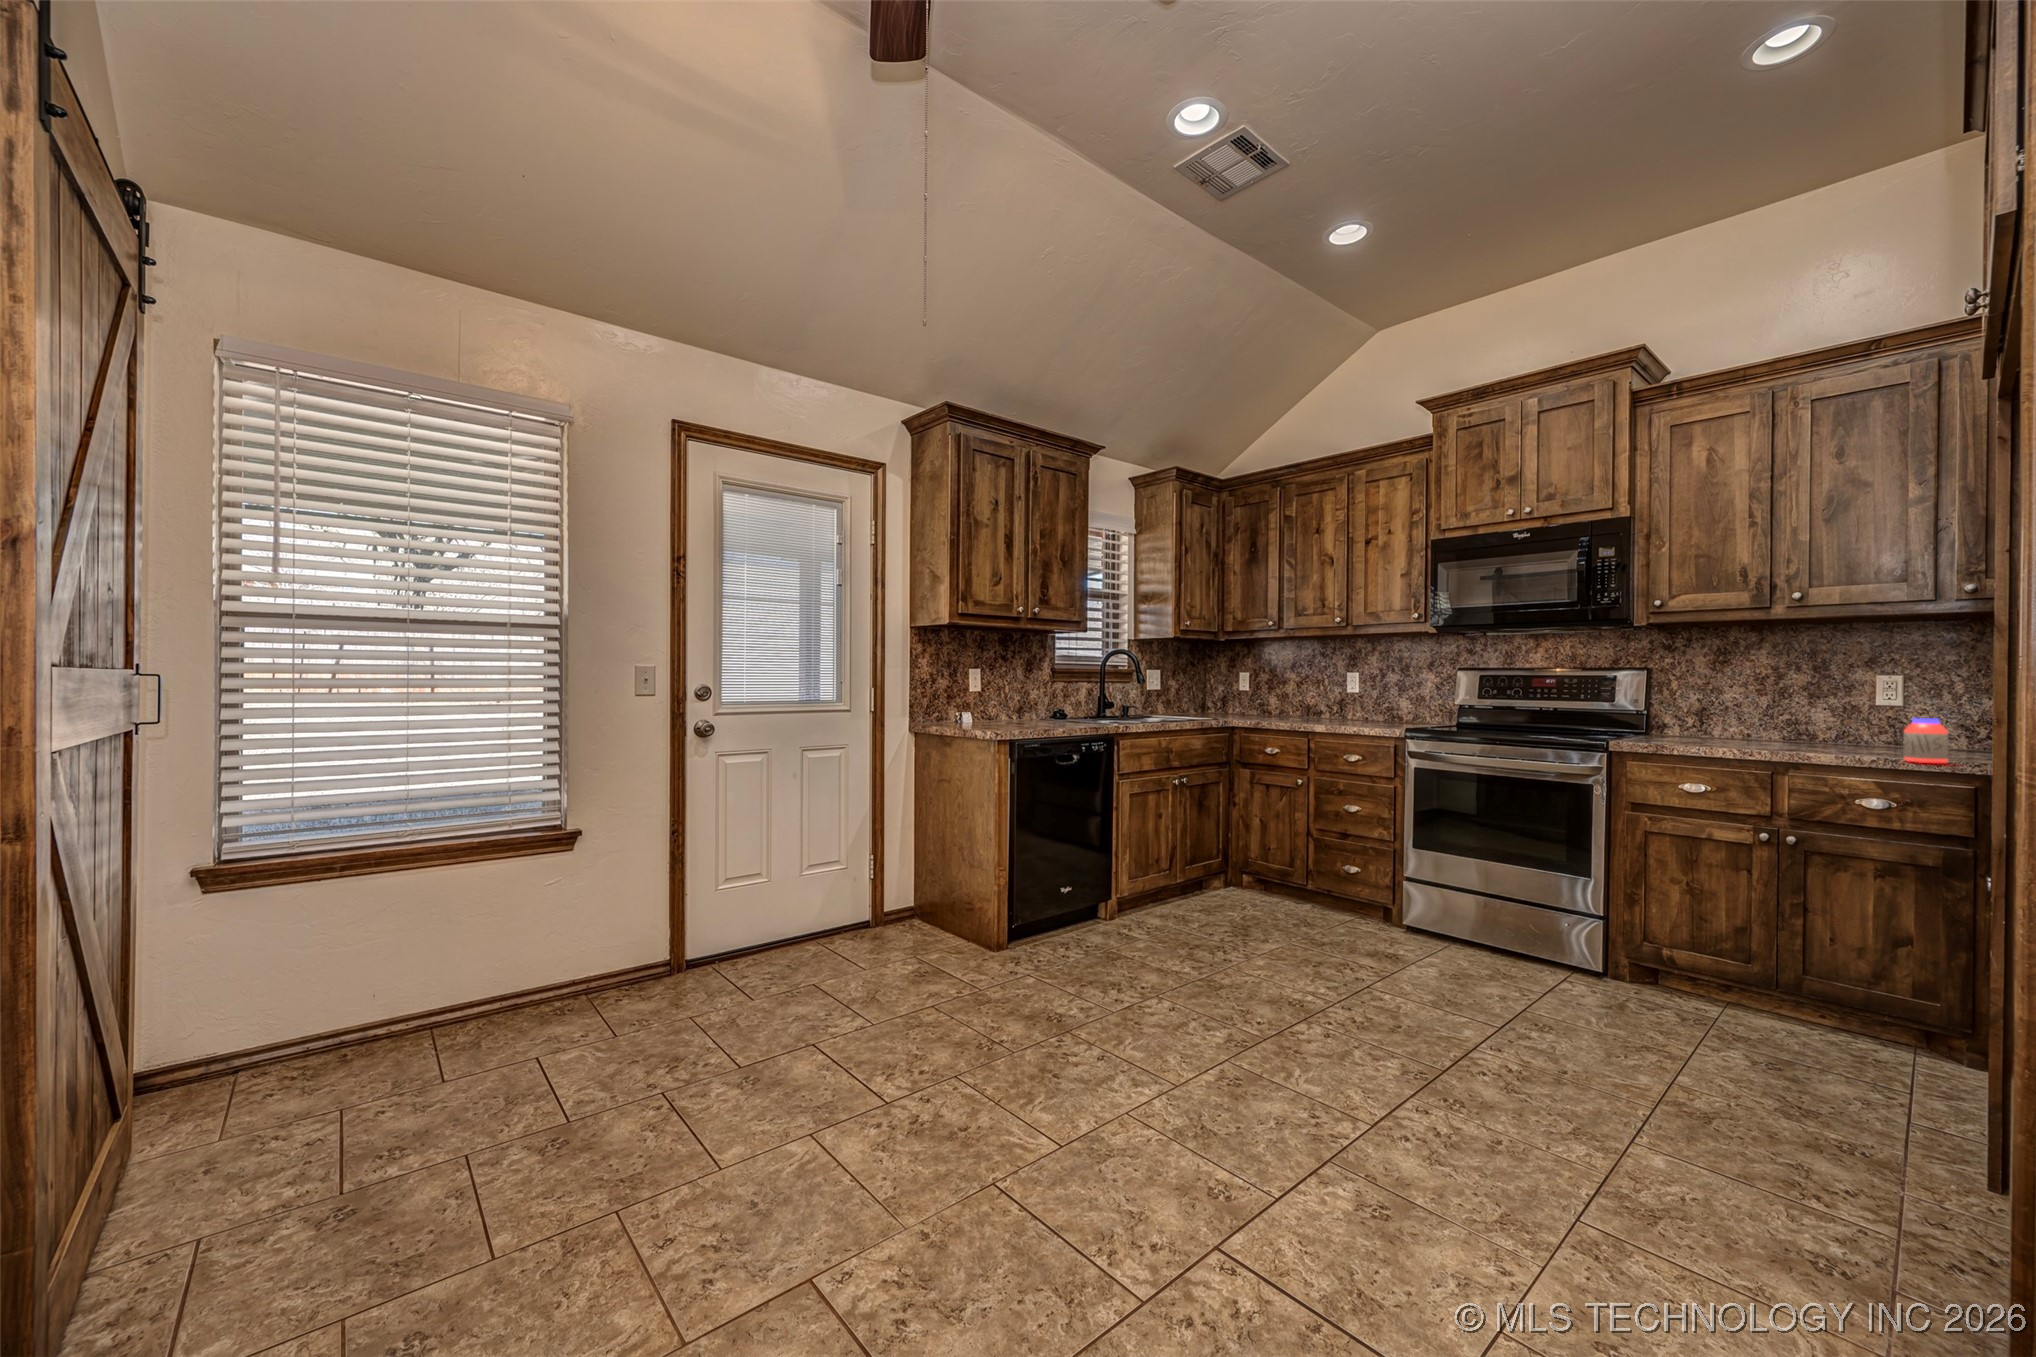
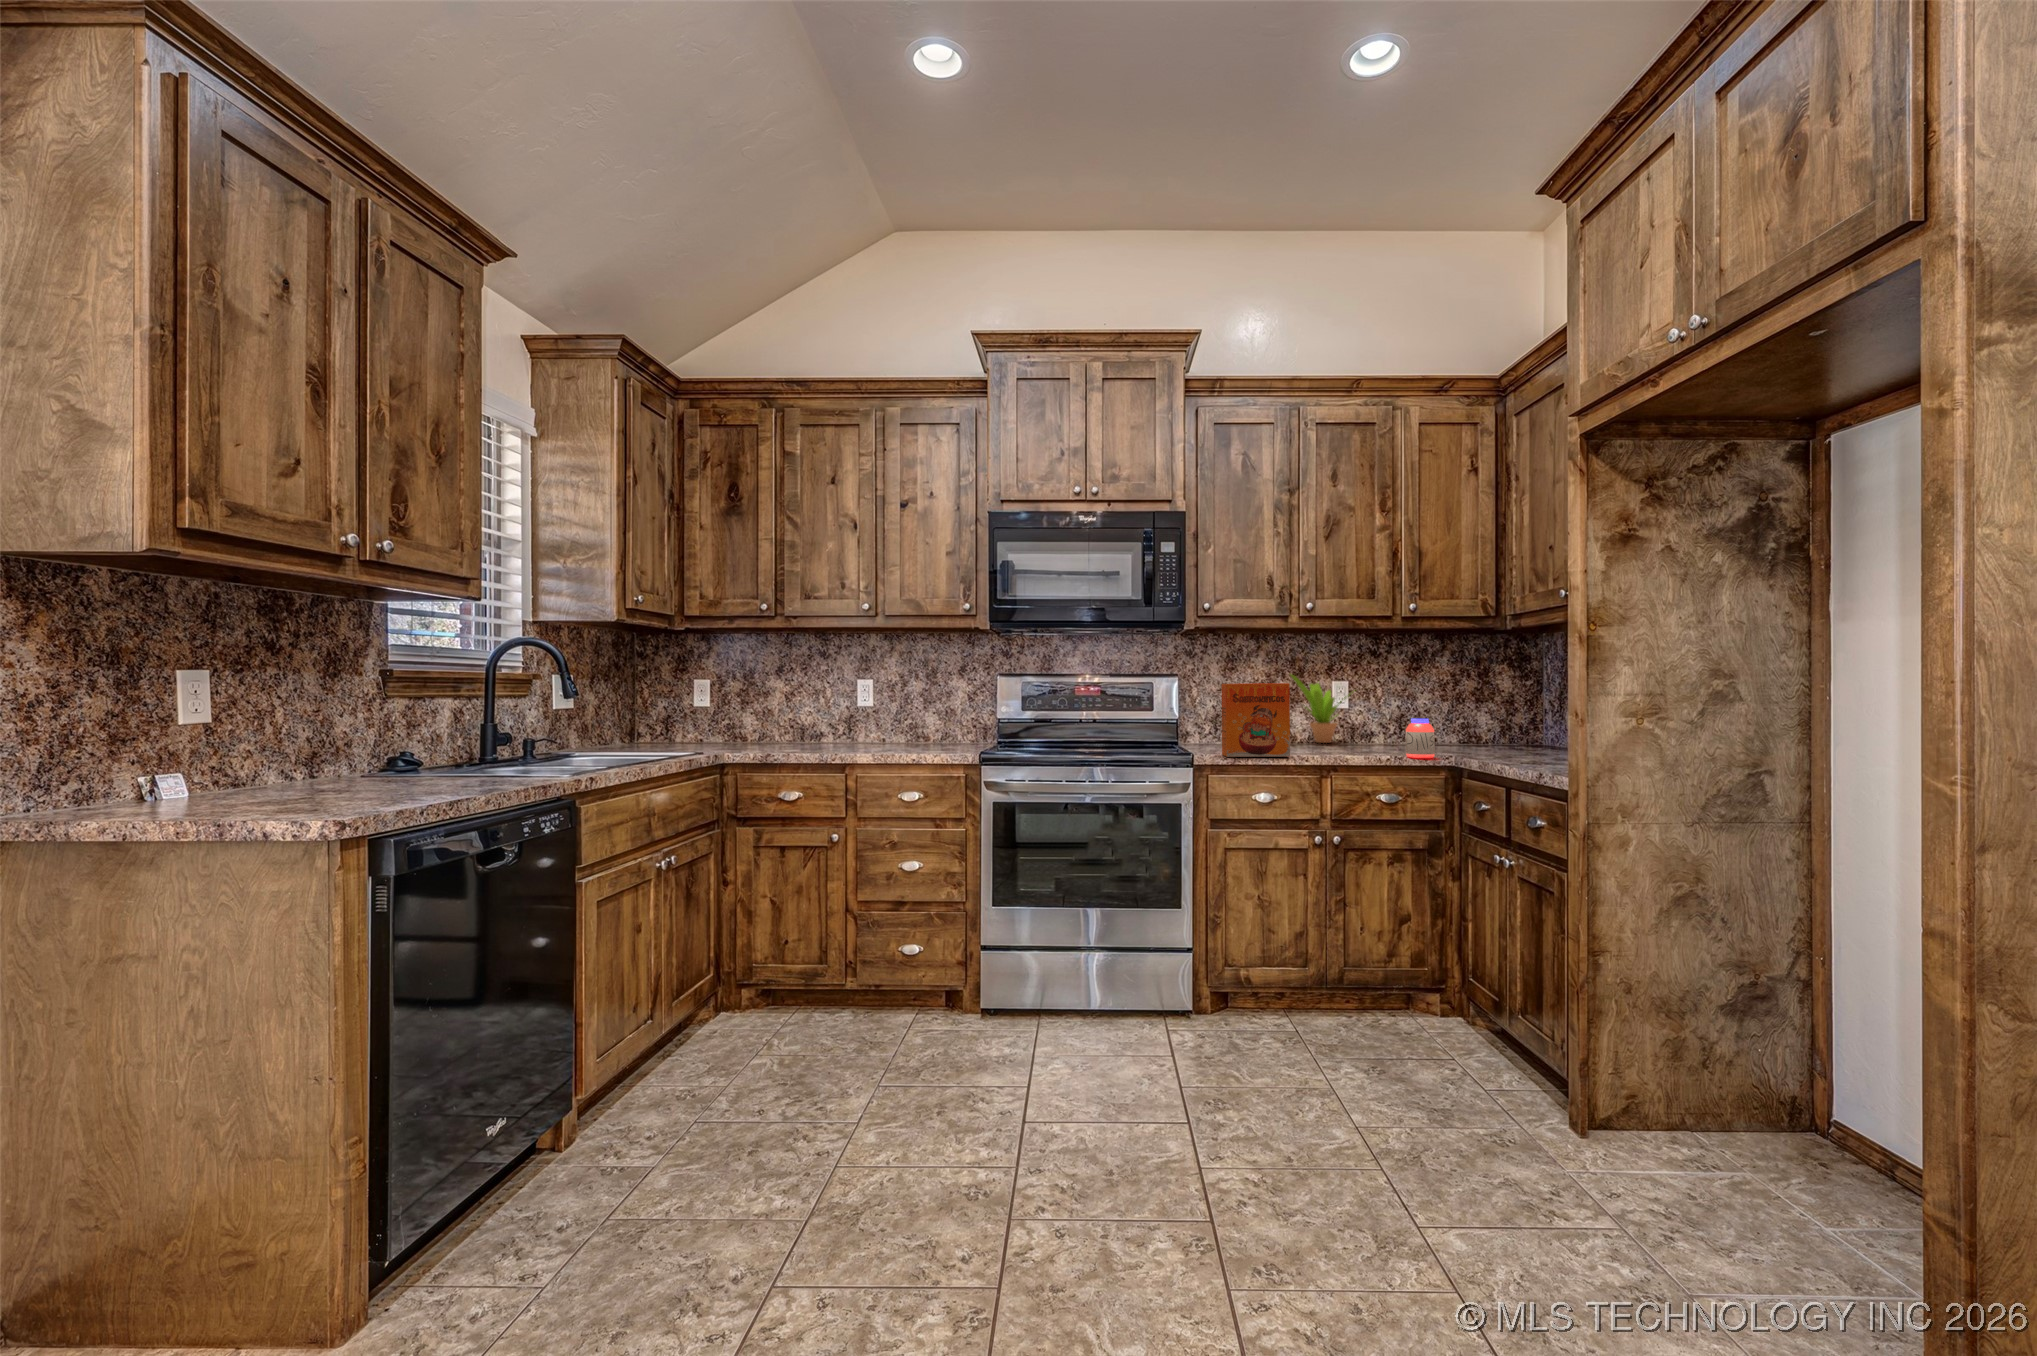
potted plant: none [1782,668,1886,743] -> present [1291,675,1345,743]
cereal box: none [1645,678,1727,750] -> present [1222,683,1290,757]

